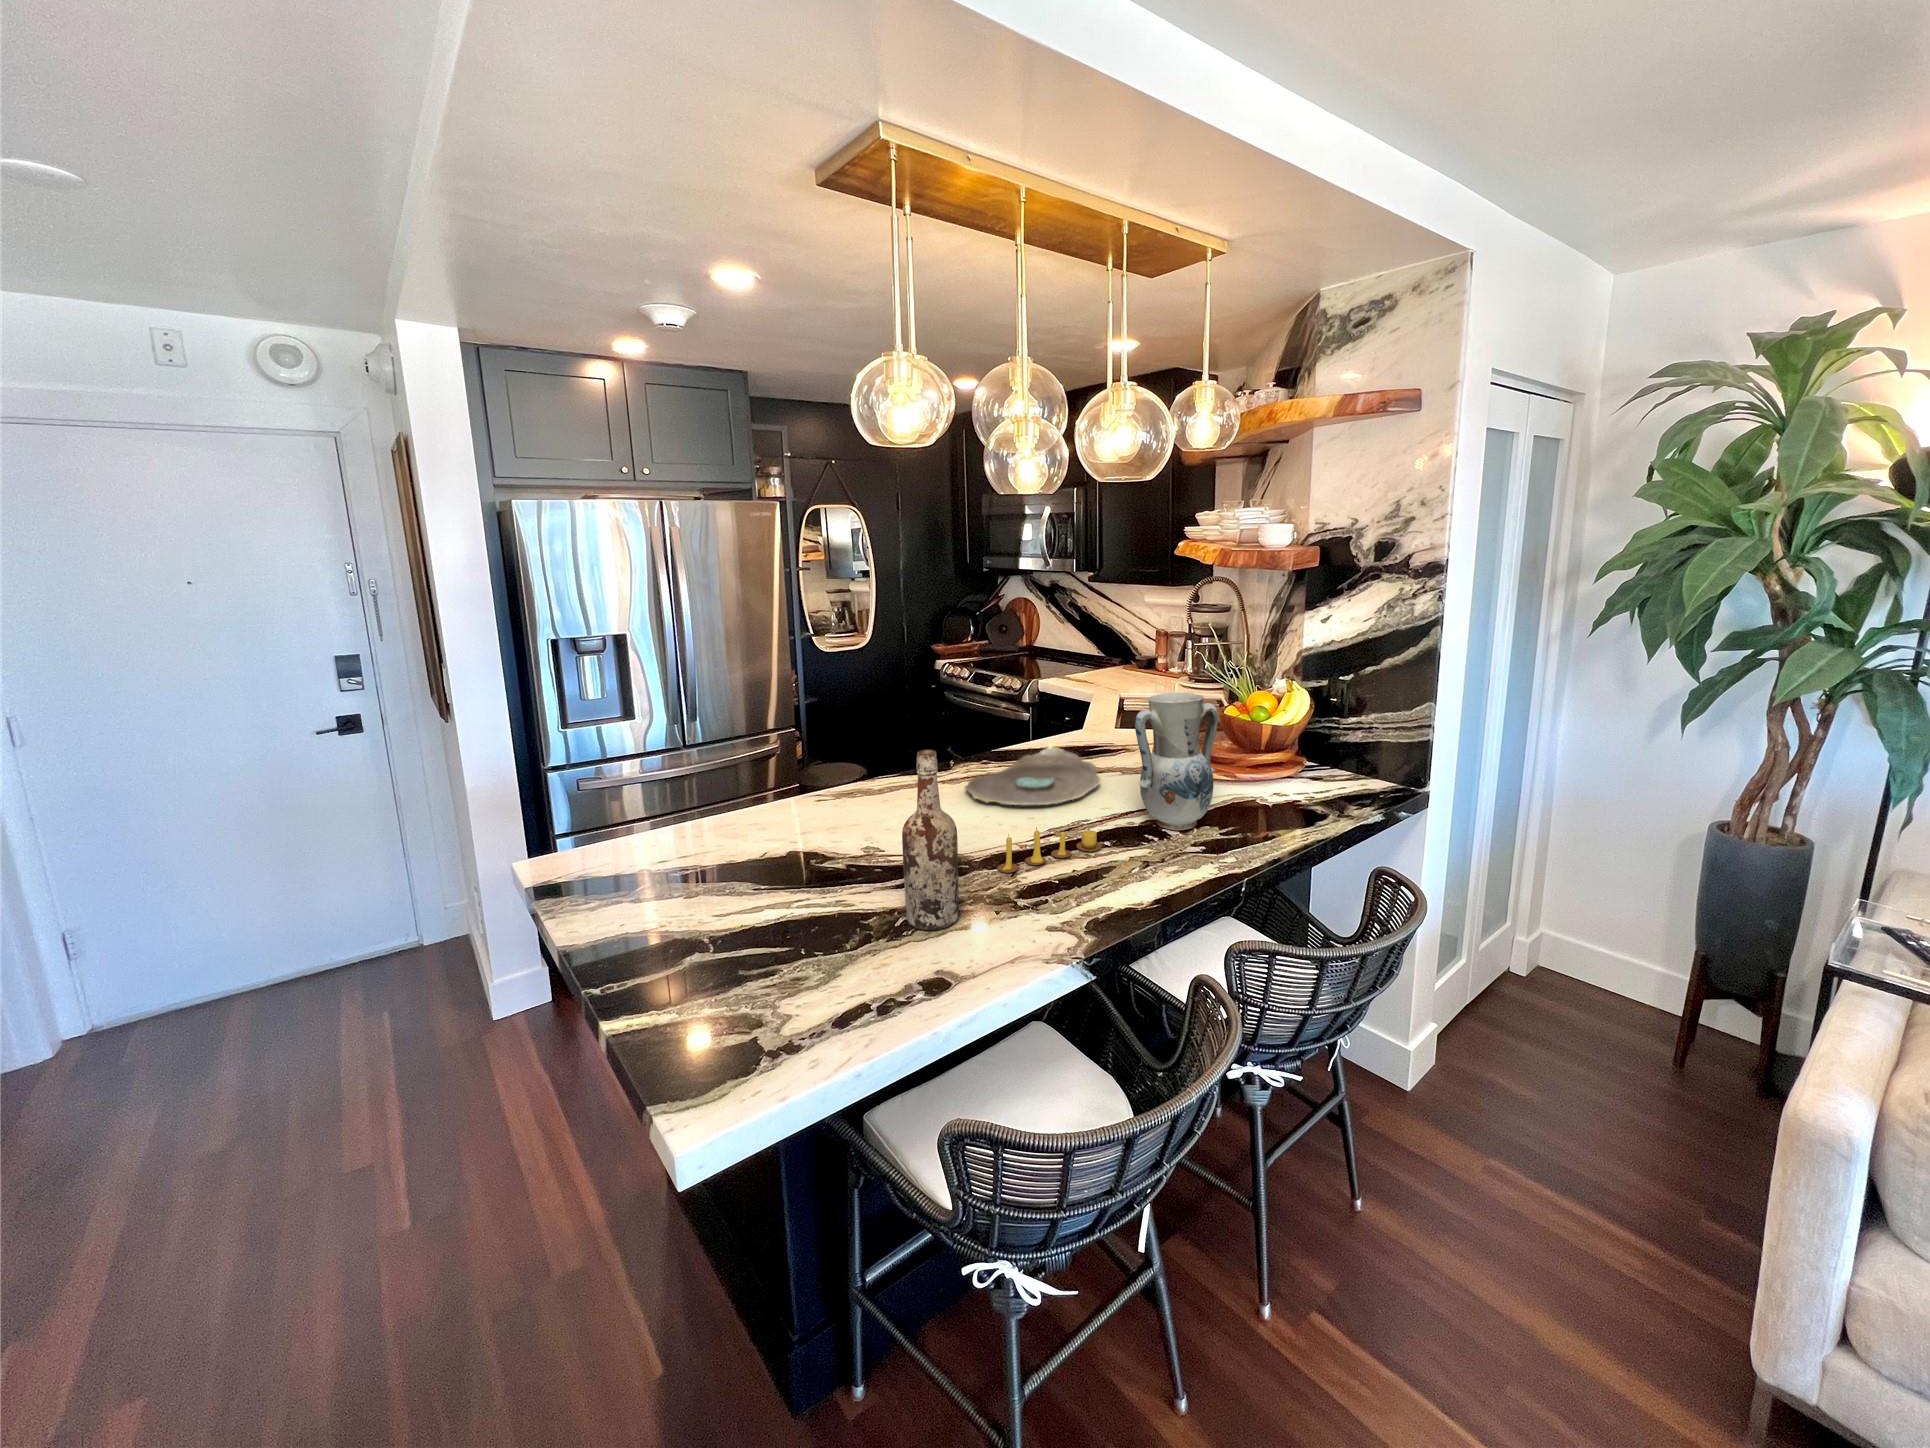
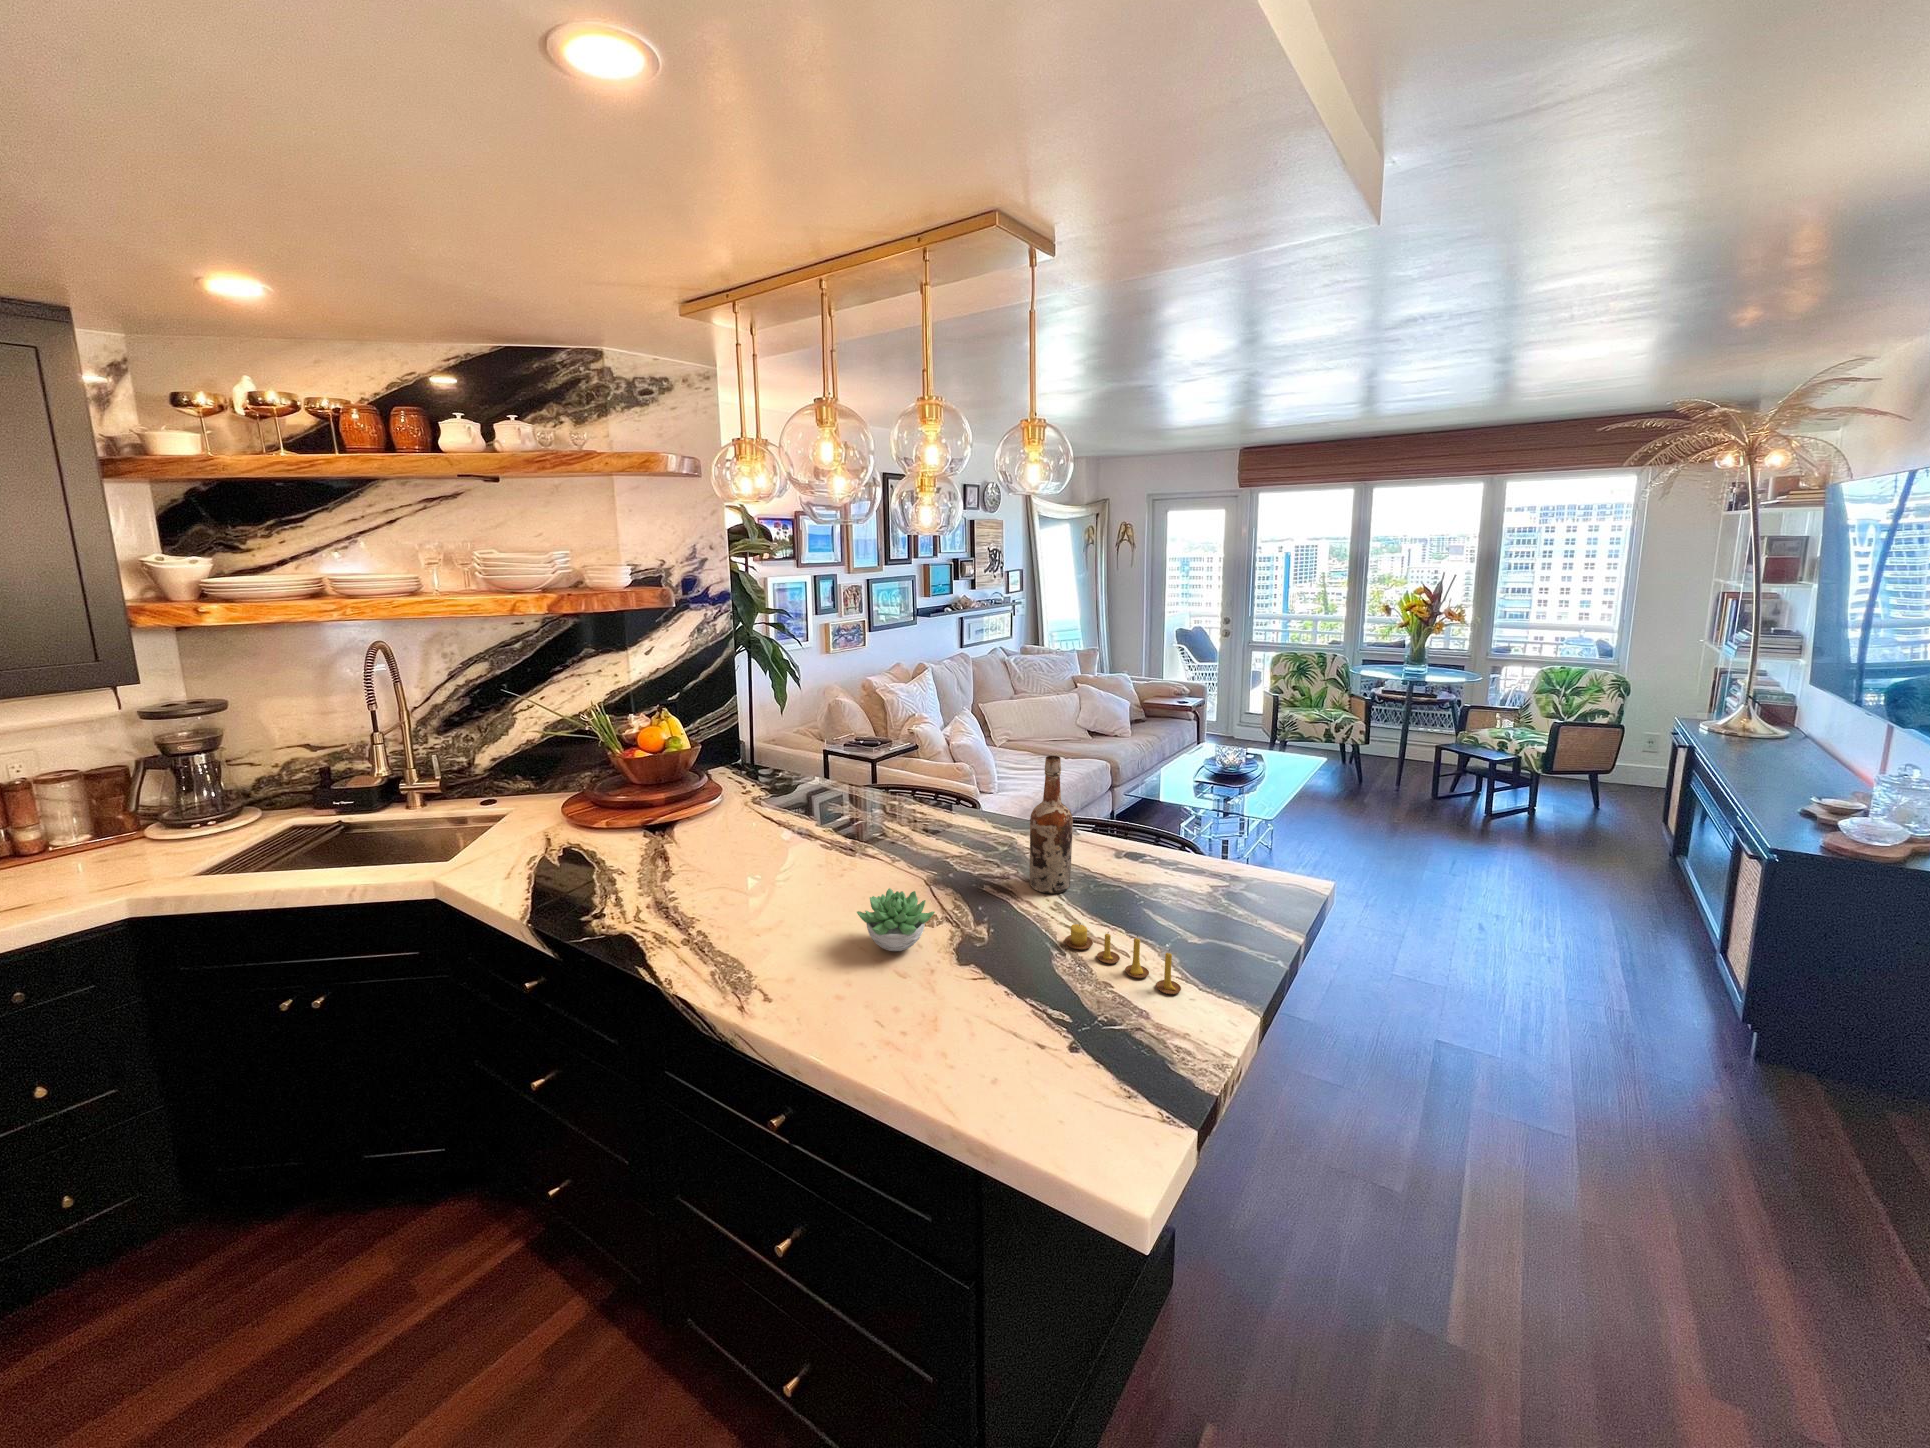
vase: present [1135,693,1218,830] -> none [813,708,871,821]
decorative bowl: present [965,748,1100,805] -> none [645,830,808,897]
succulent plant: none [816,790,885,841] -> present [857,888,935,951]
candle: present [997,828,1102,873] -> present [1065,924,1181,994]

